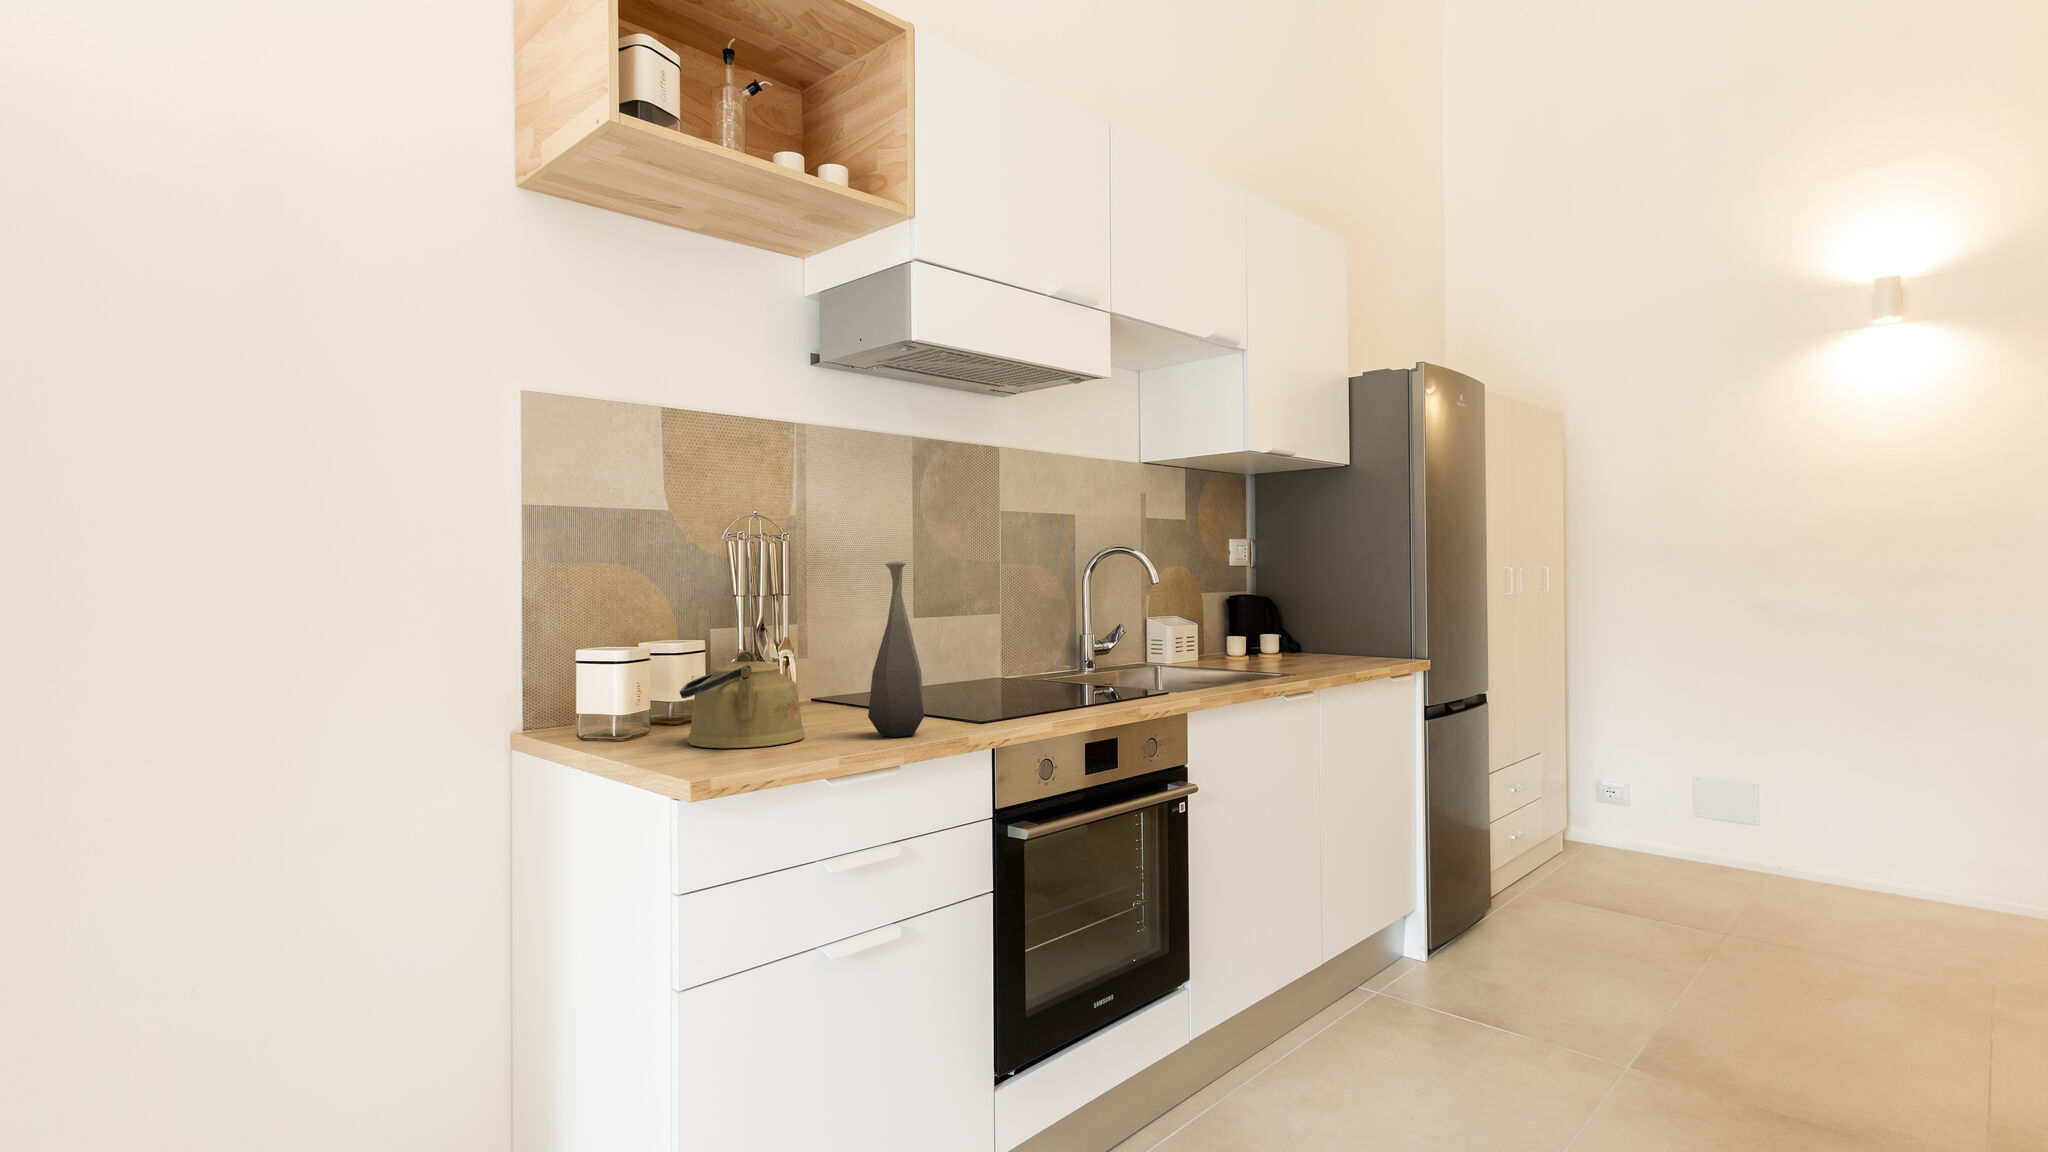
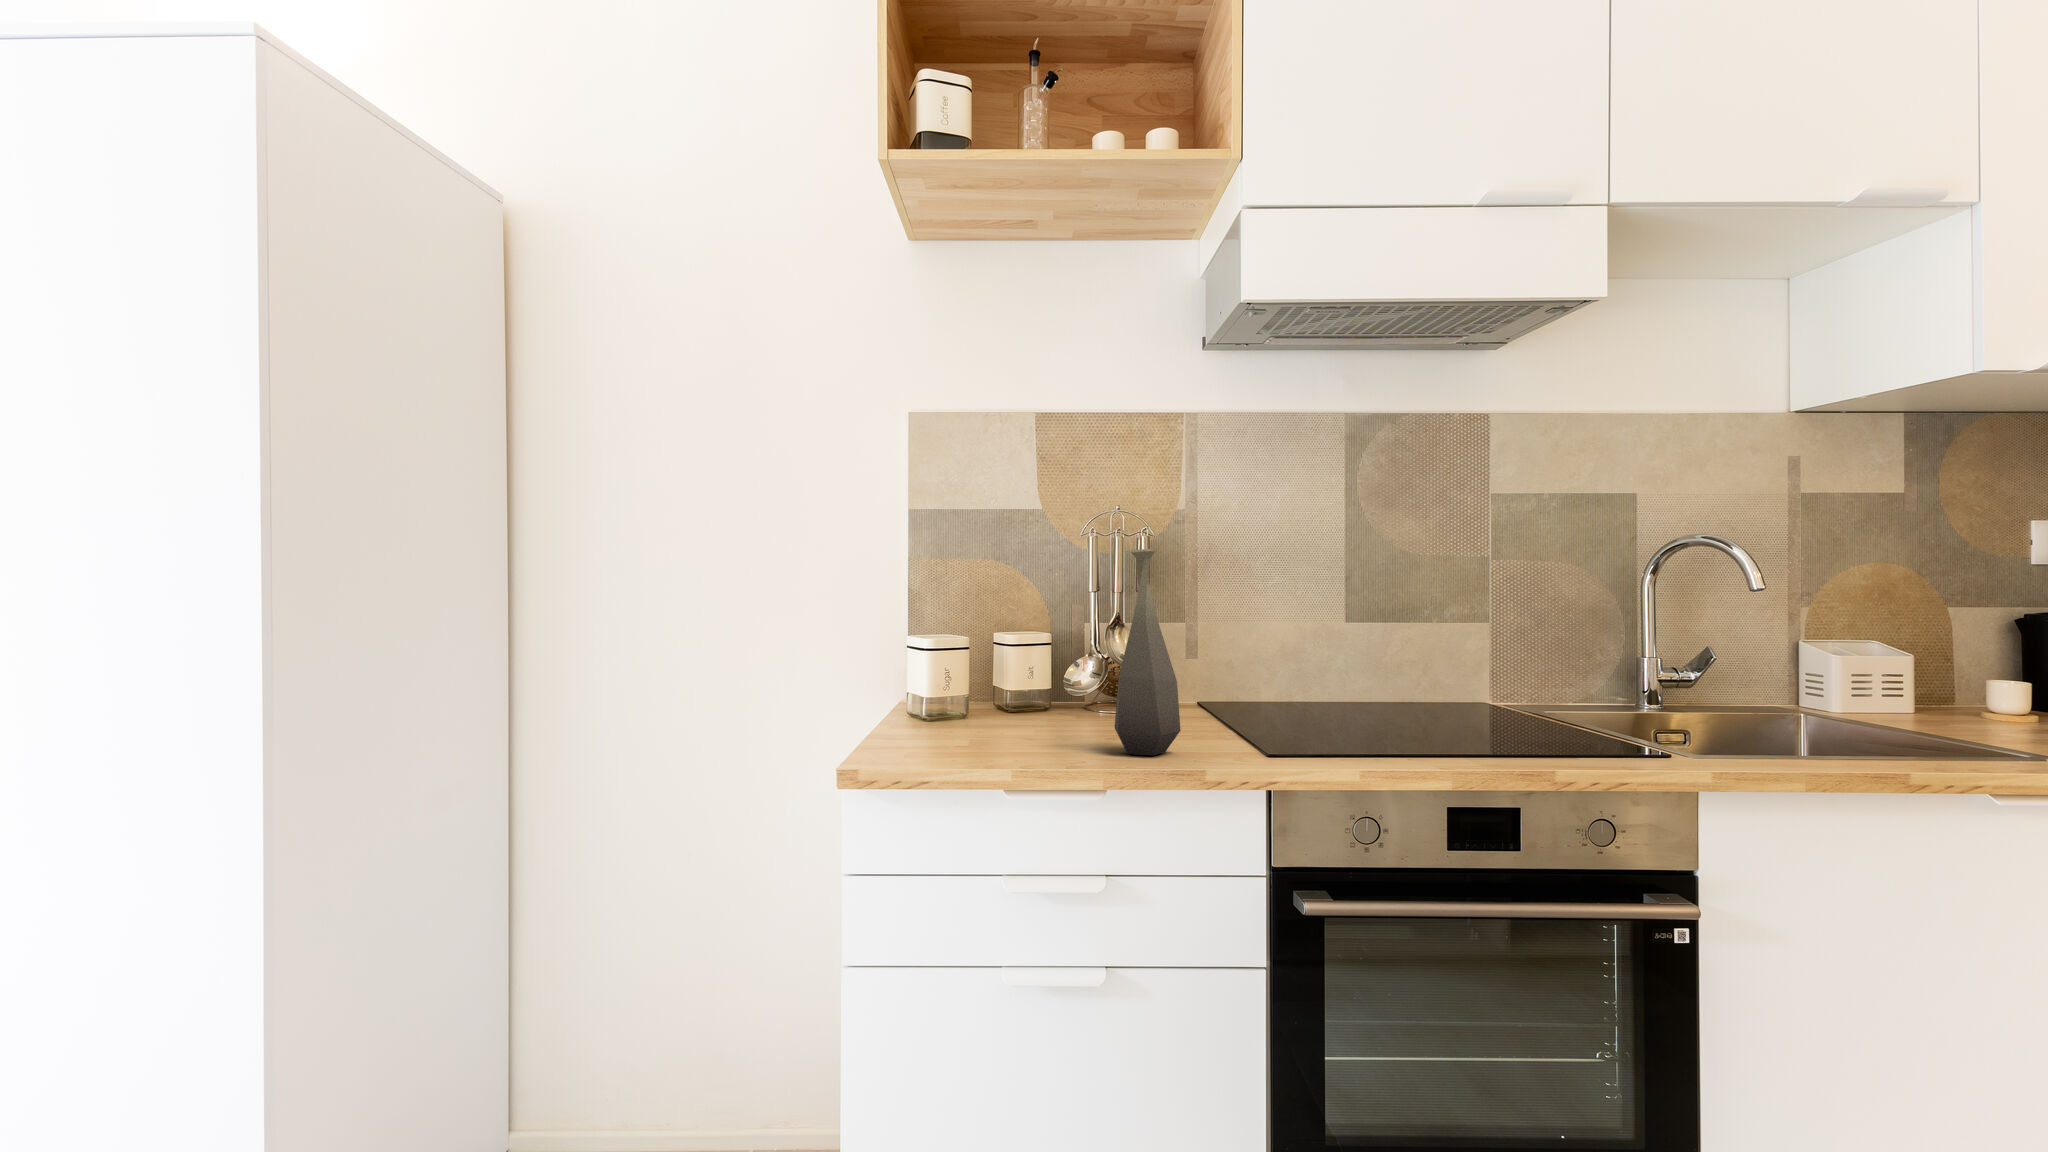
kettle: present [680,650,805,748] -> none [933,644,1068,745]

